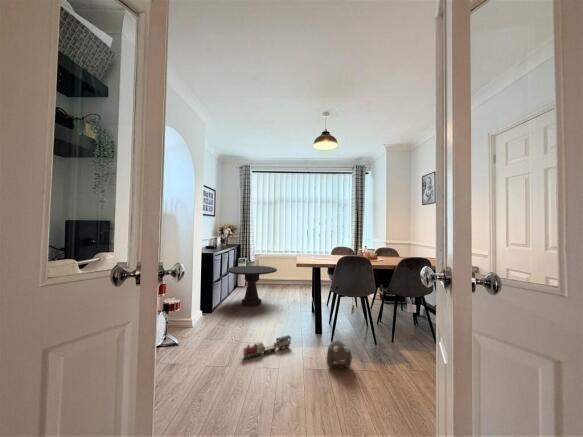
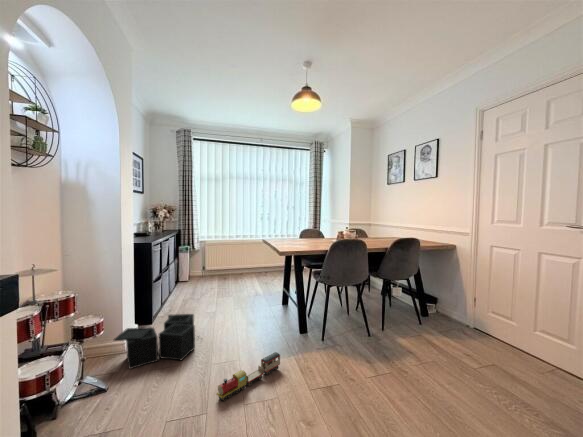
side table: present [227,266,277,306] -> none [169,256,236,309]
storage bin: none [185,305,243,336] -> present [114,314,195,369]
plush toy: present [327,341,352,367] -> none [338,357,376,396]

